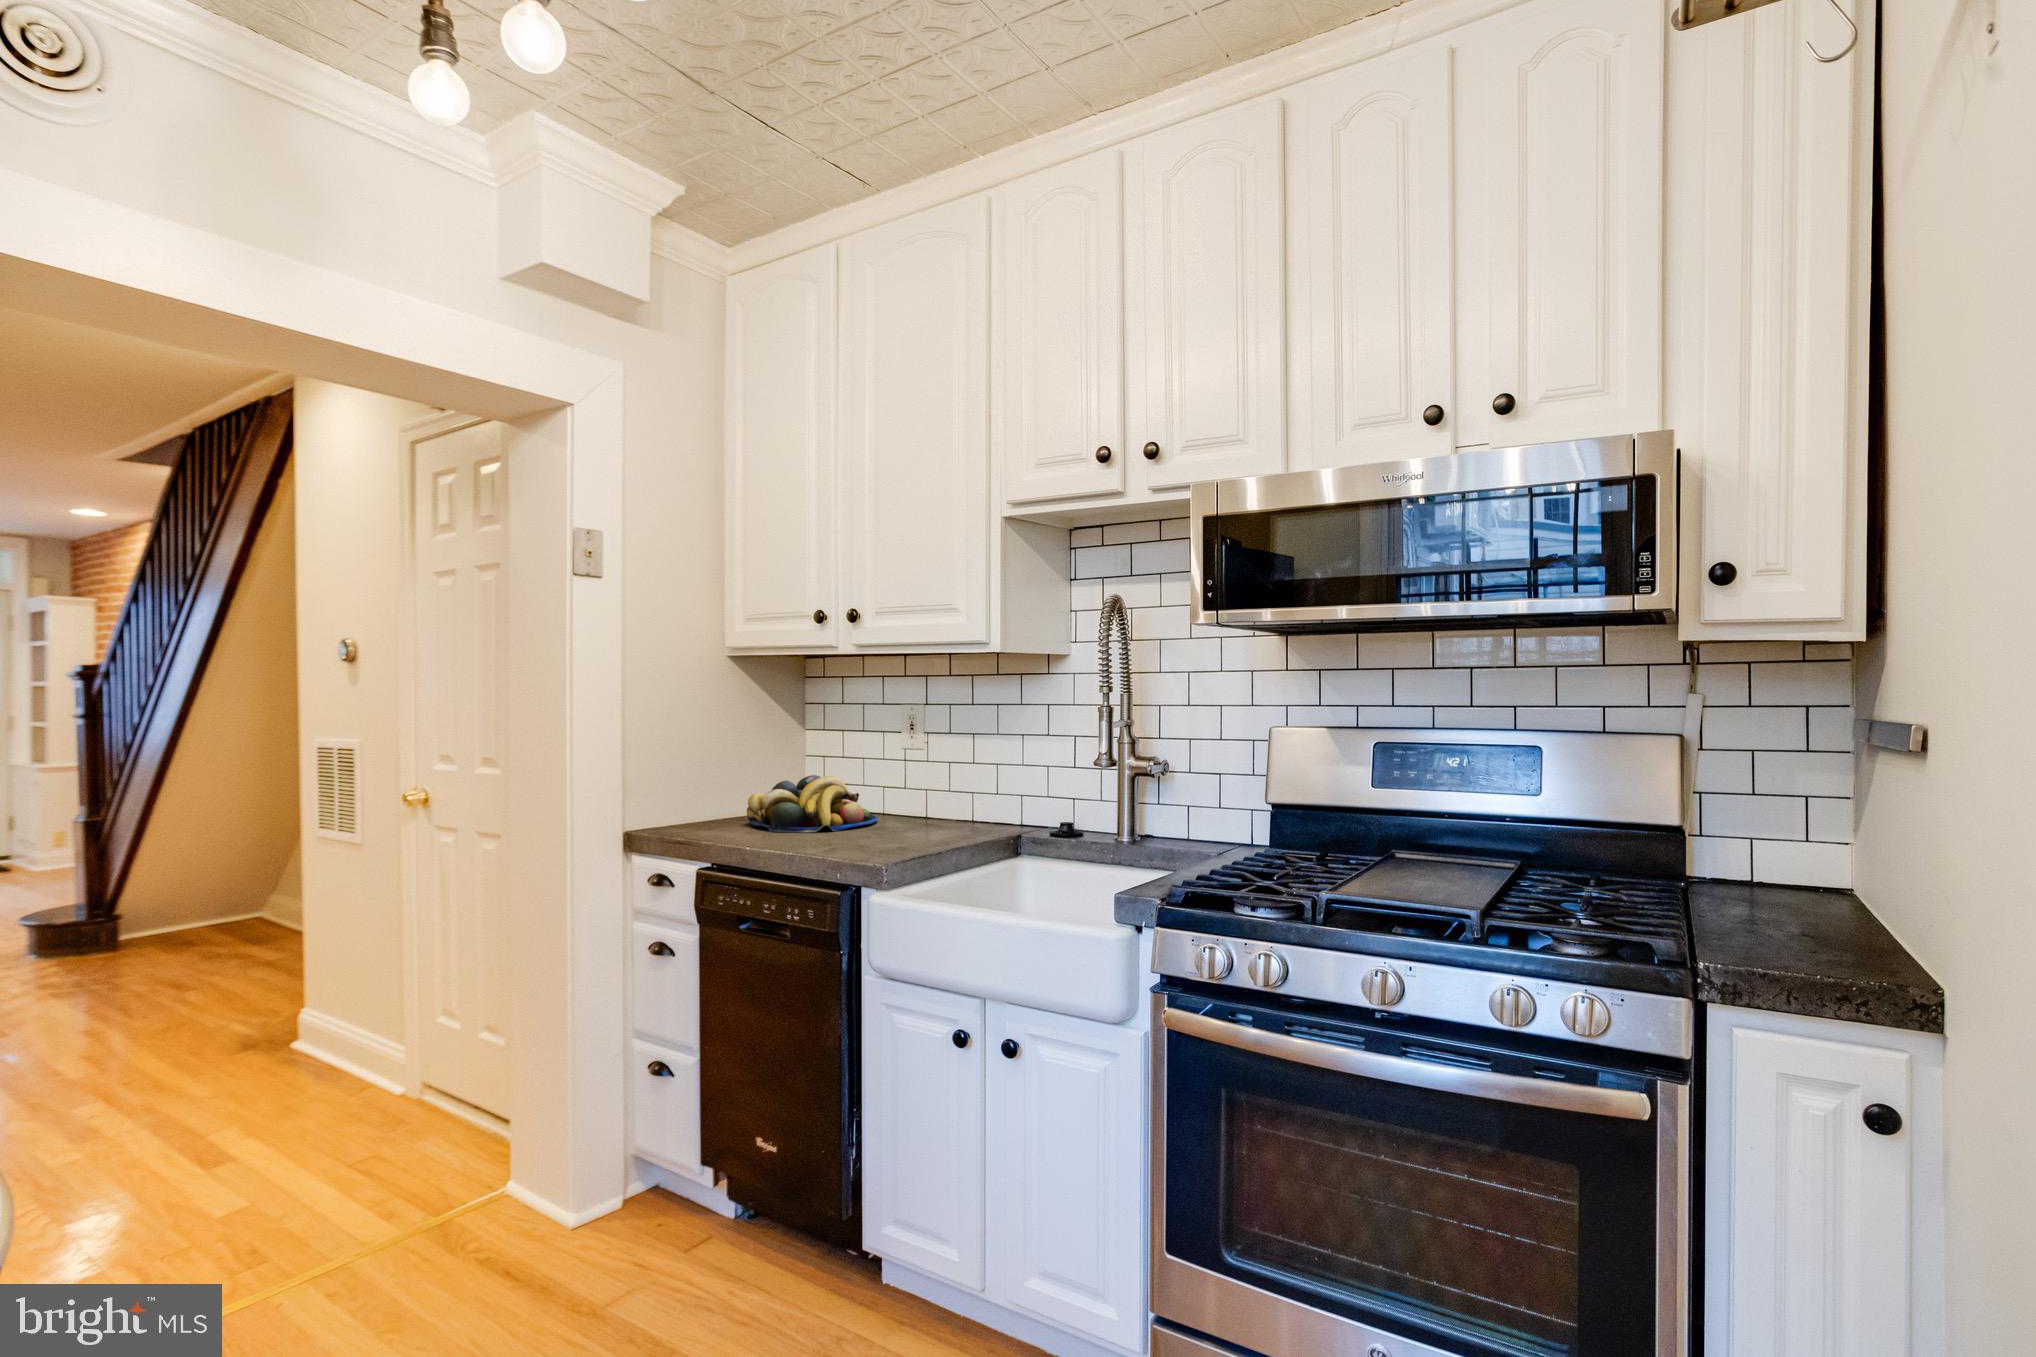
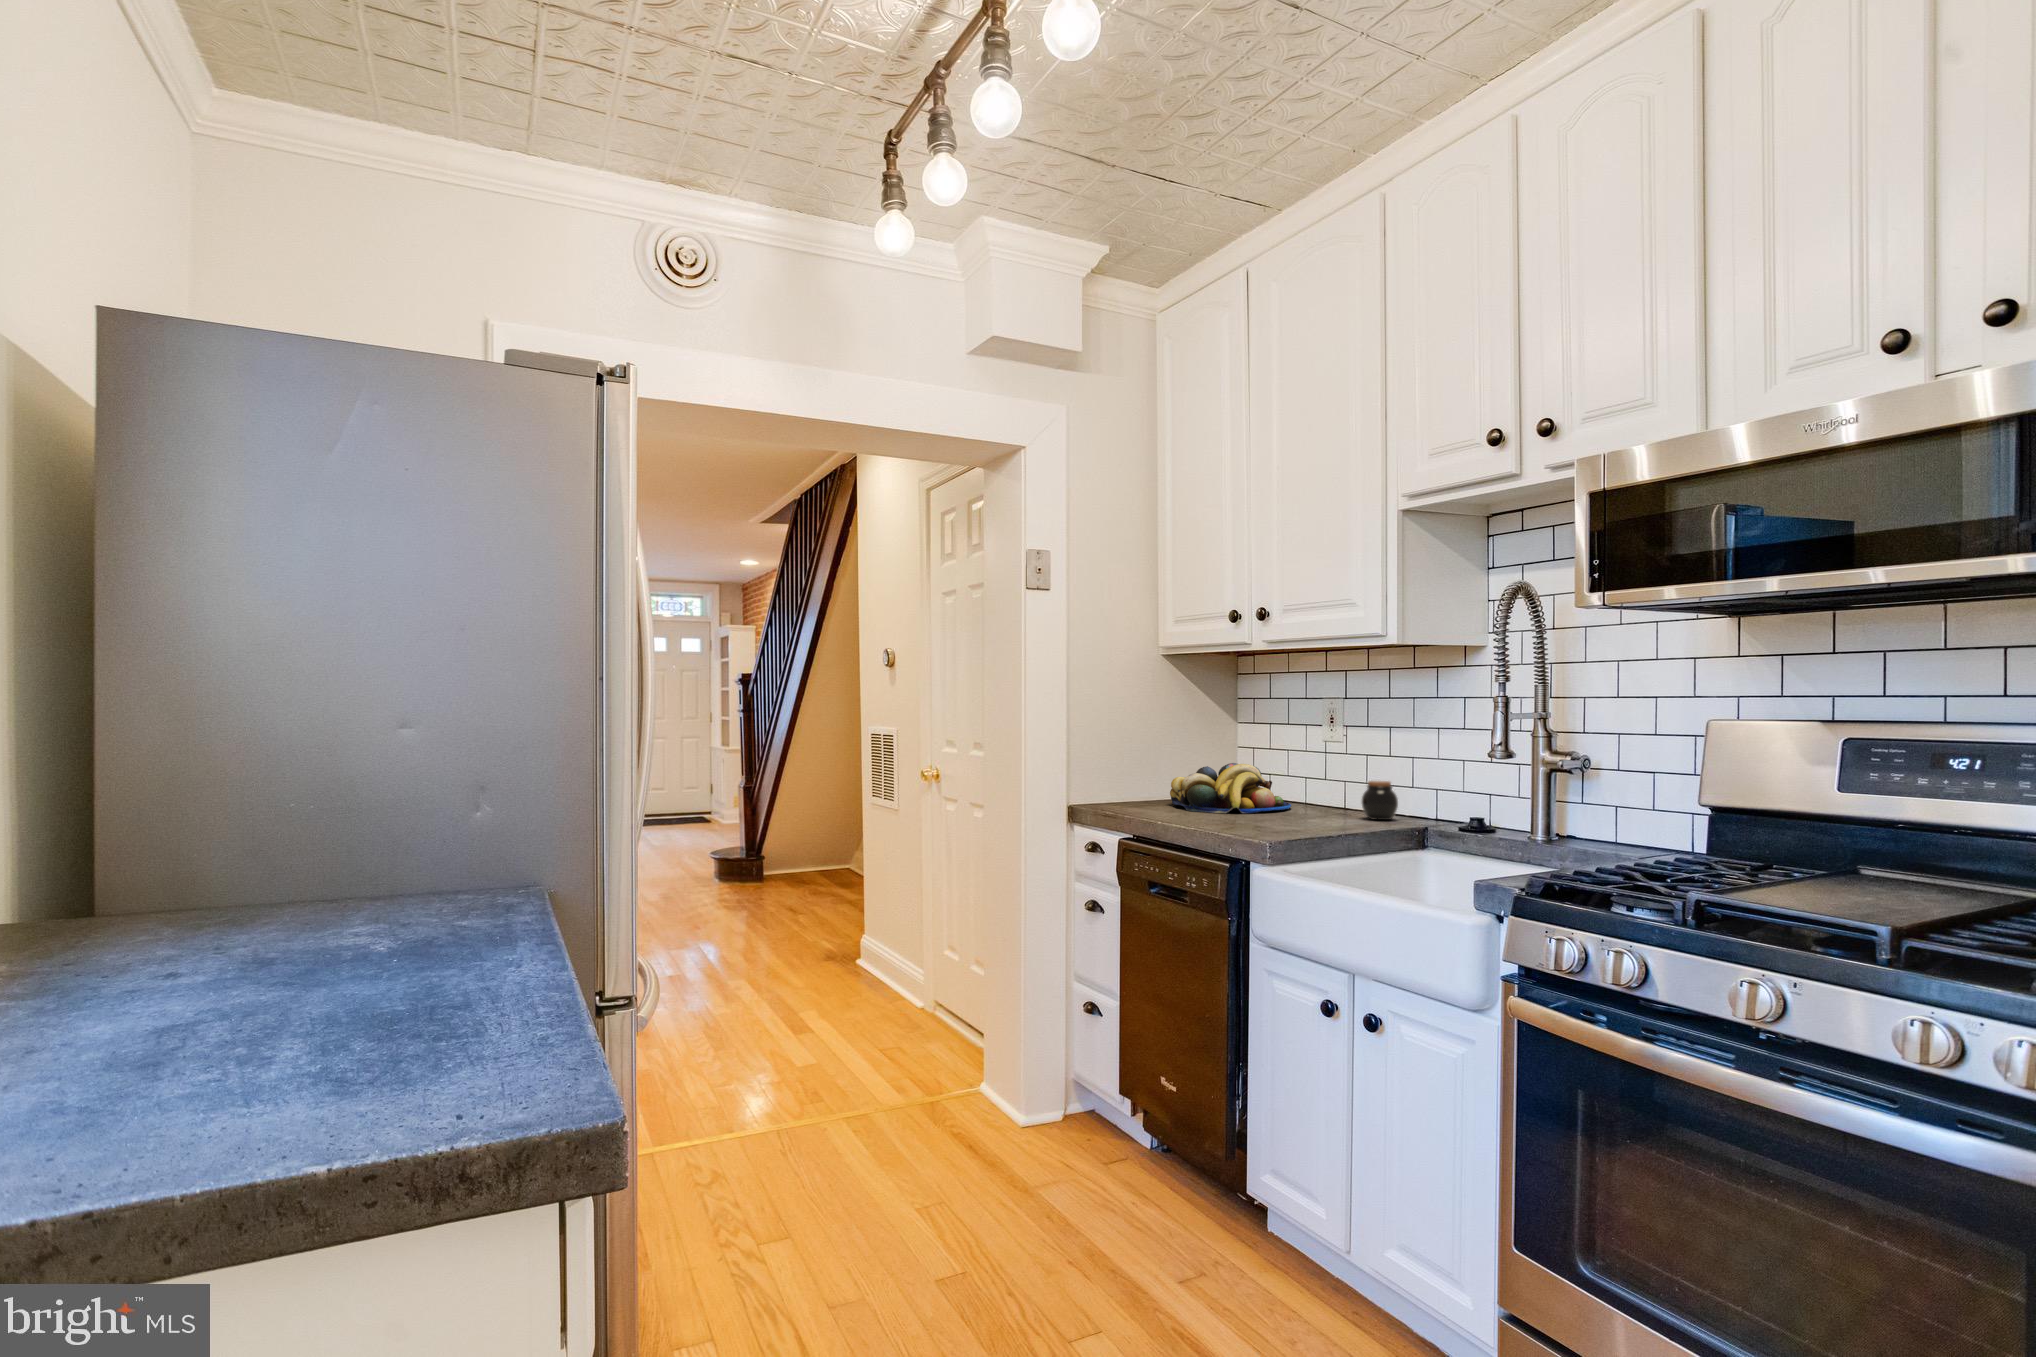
jar: none [954,789,988,829] -> present [1362,781,1398,820]

